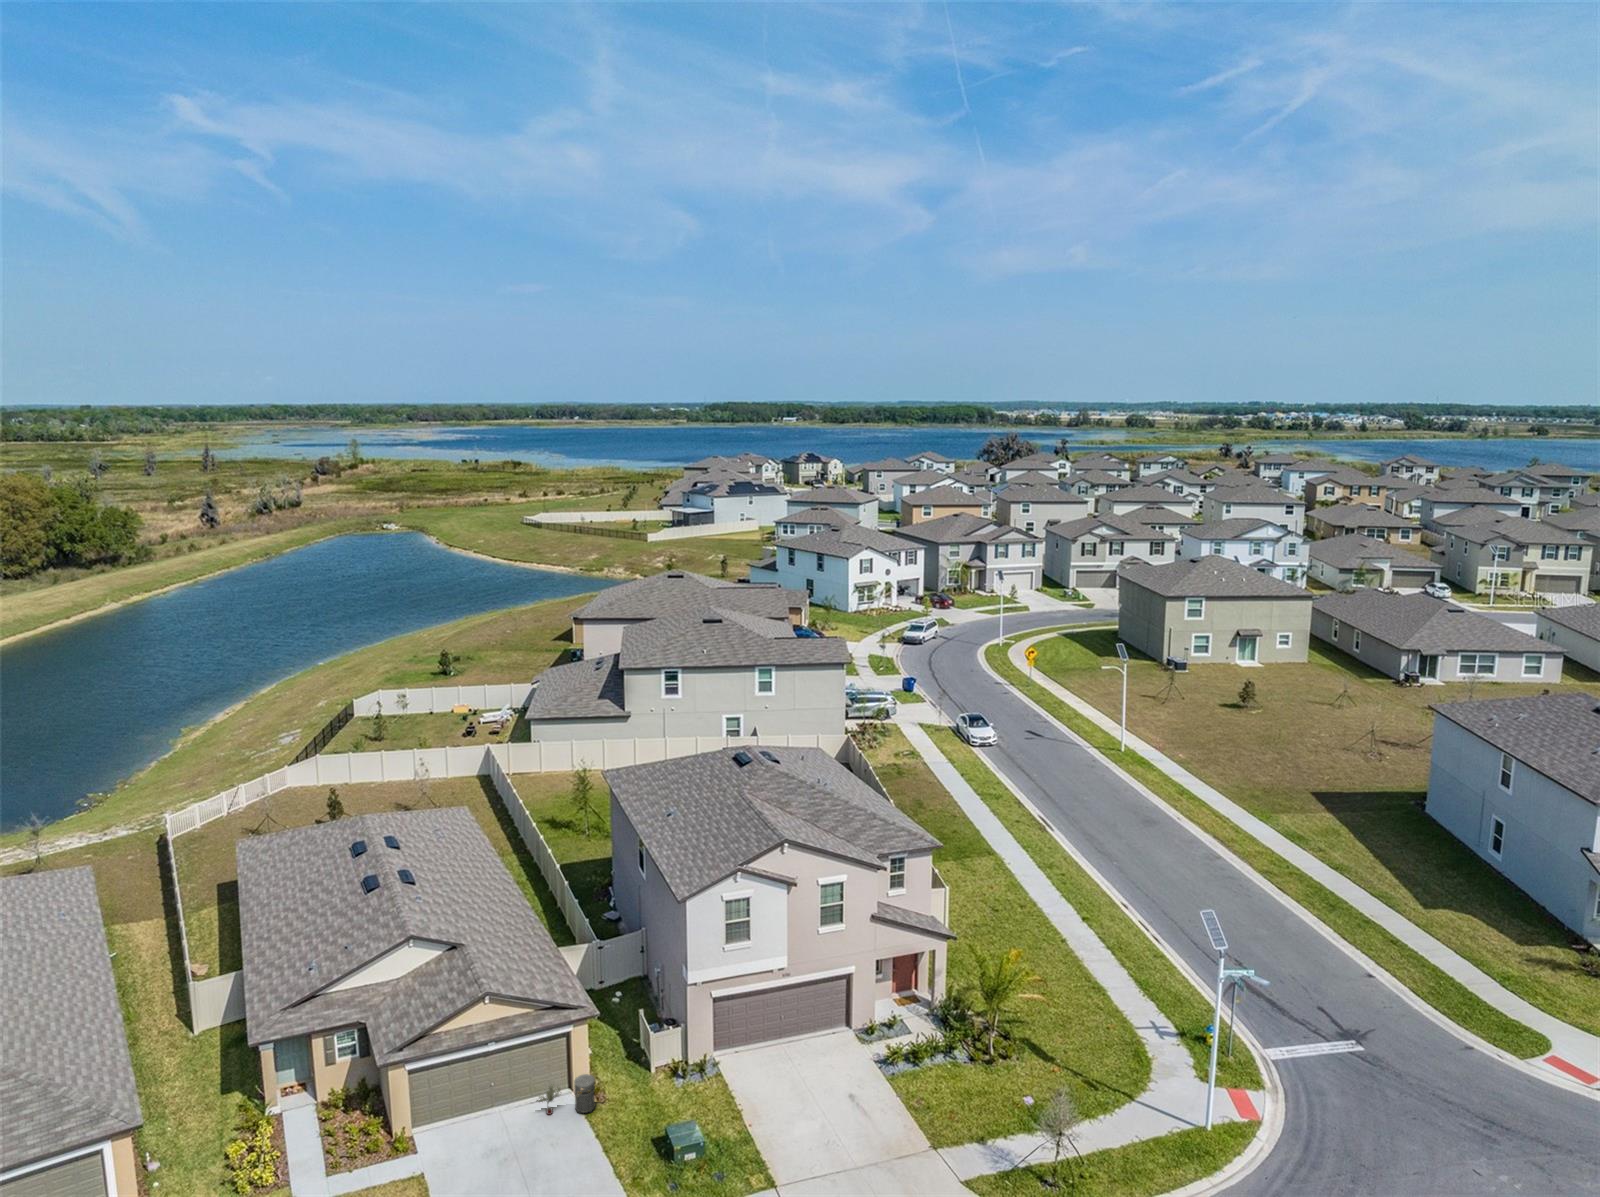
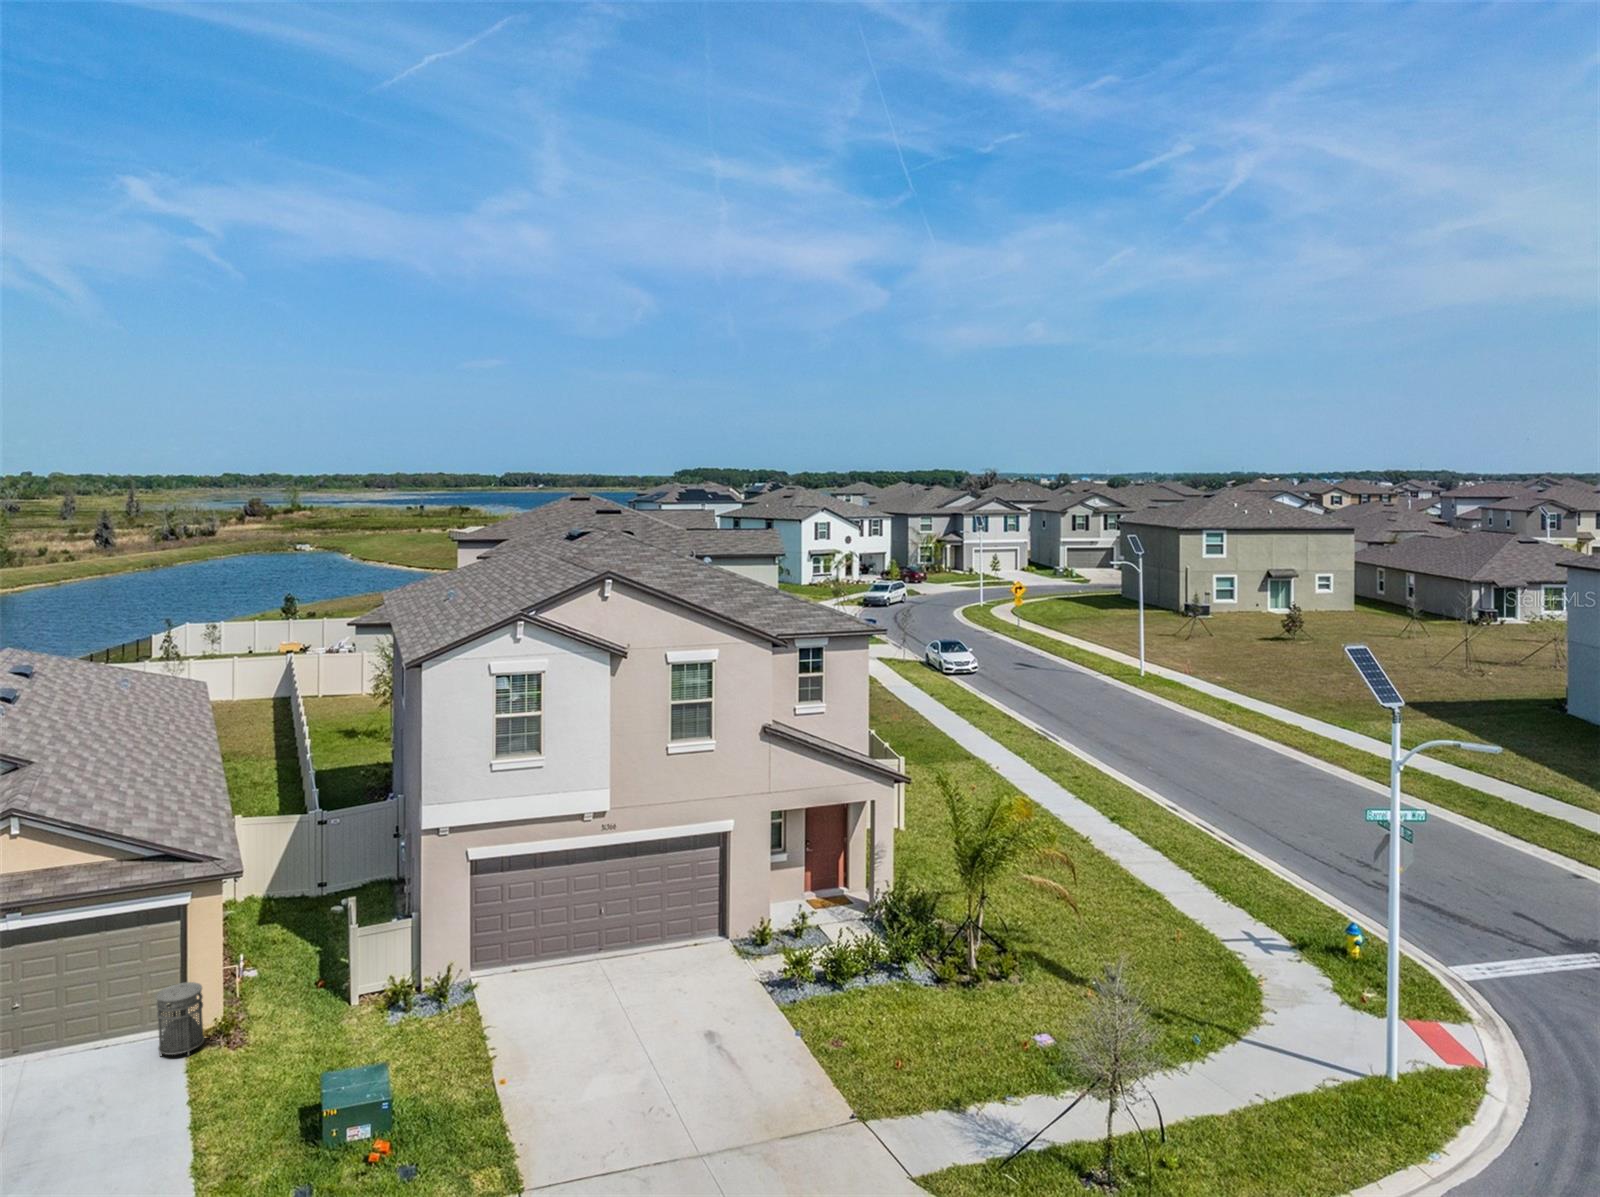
potted tree: present [537,1084,561,1115] -> none [74,996,131,1059]

